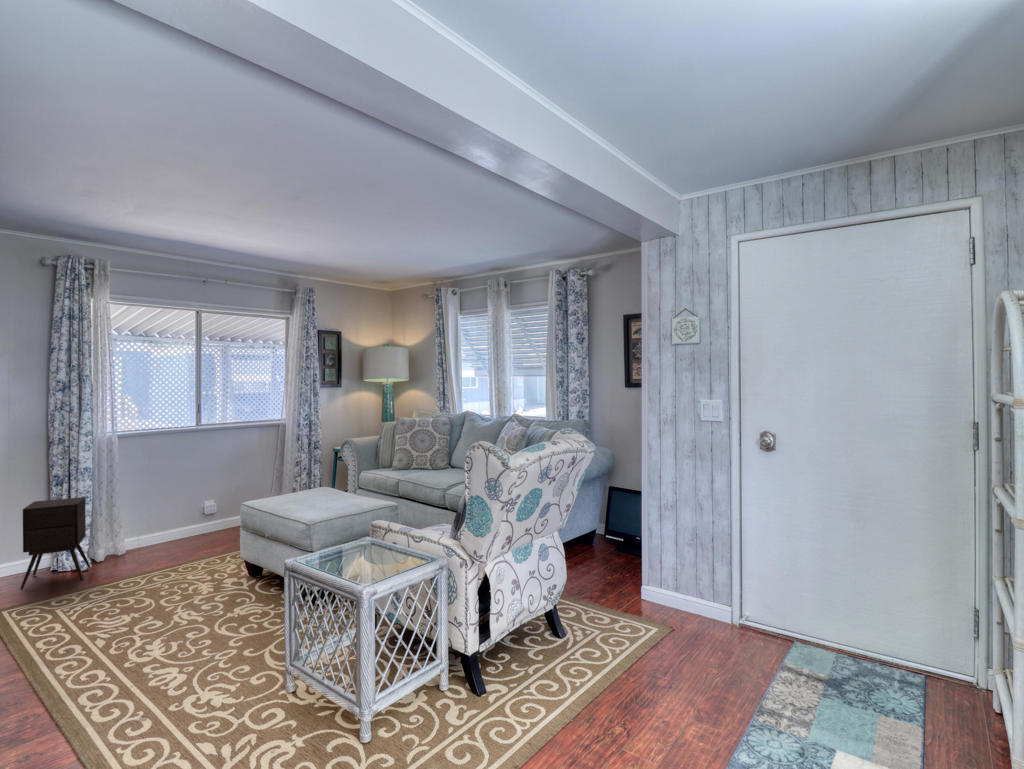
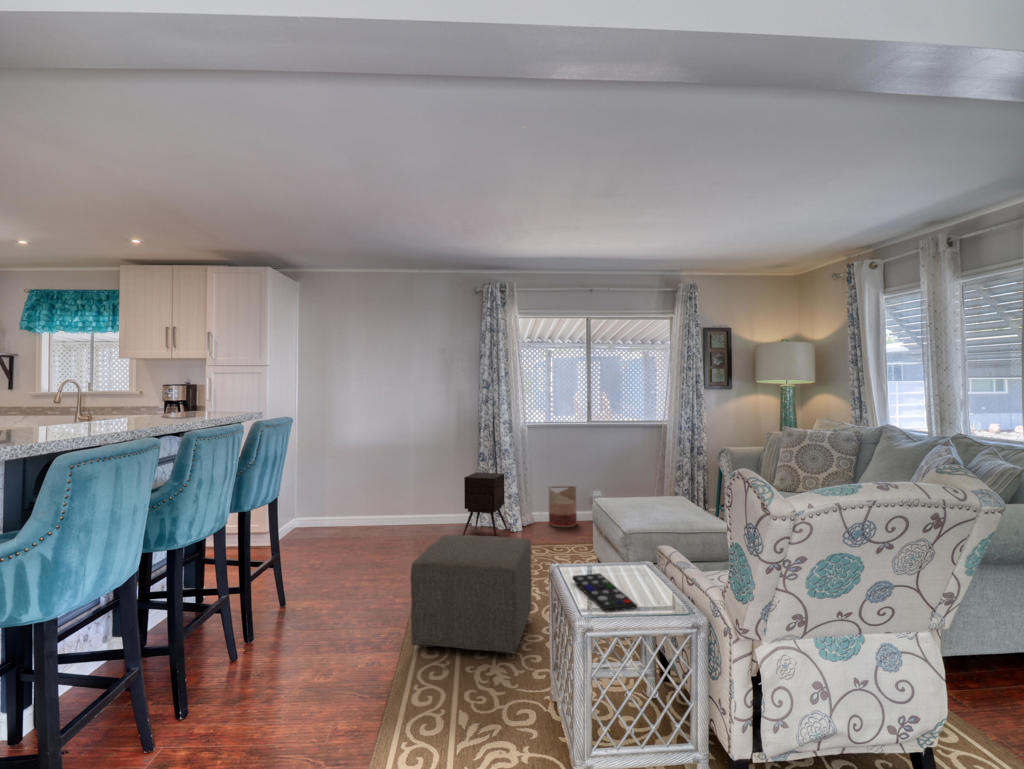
basket: none [147,499,186,550] -> present [549,486,577,527]
ottoman: none [66,554,223,719] -> present [411,535,532,655]
remote control: none [321,554,398,577] -> present [572,573,637,611]

